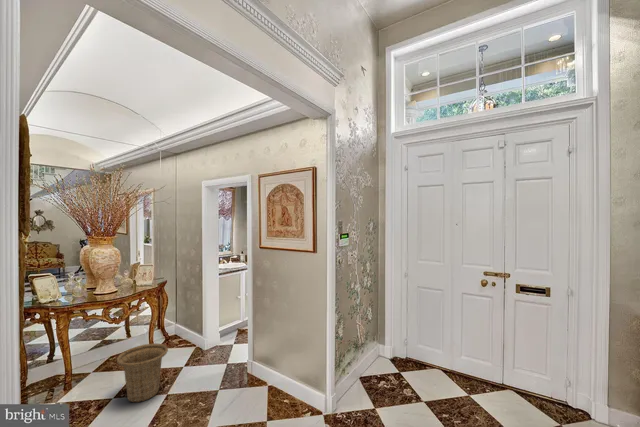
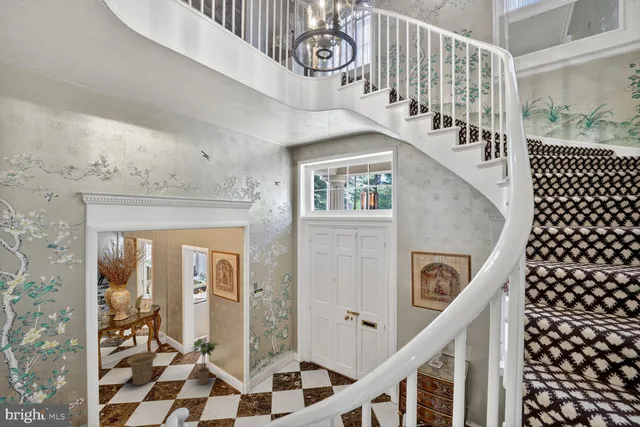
potted plant: none [227,320,272,398] -> present [192,339,217,384]

